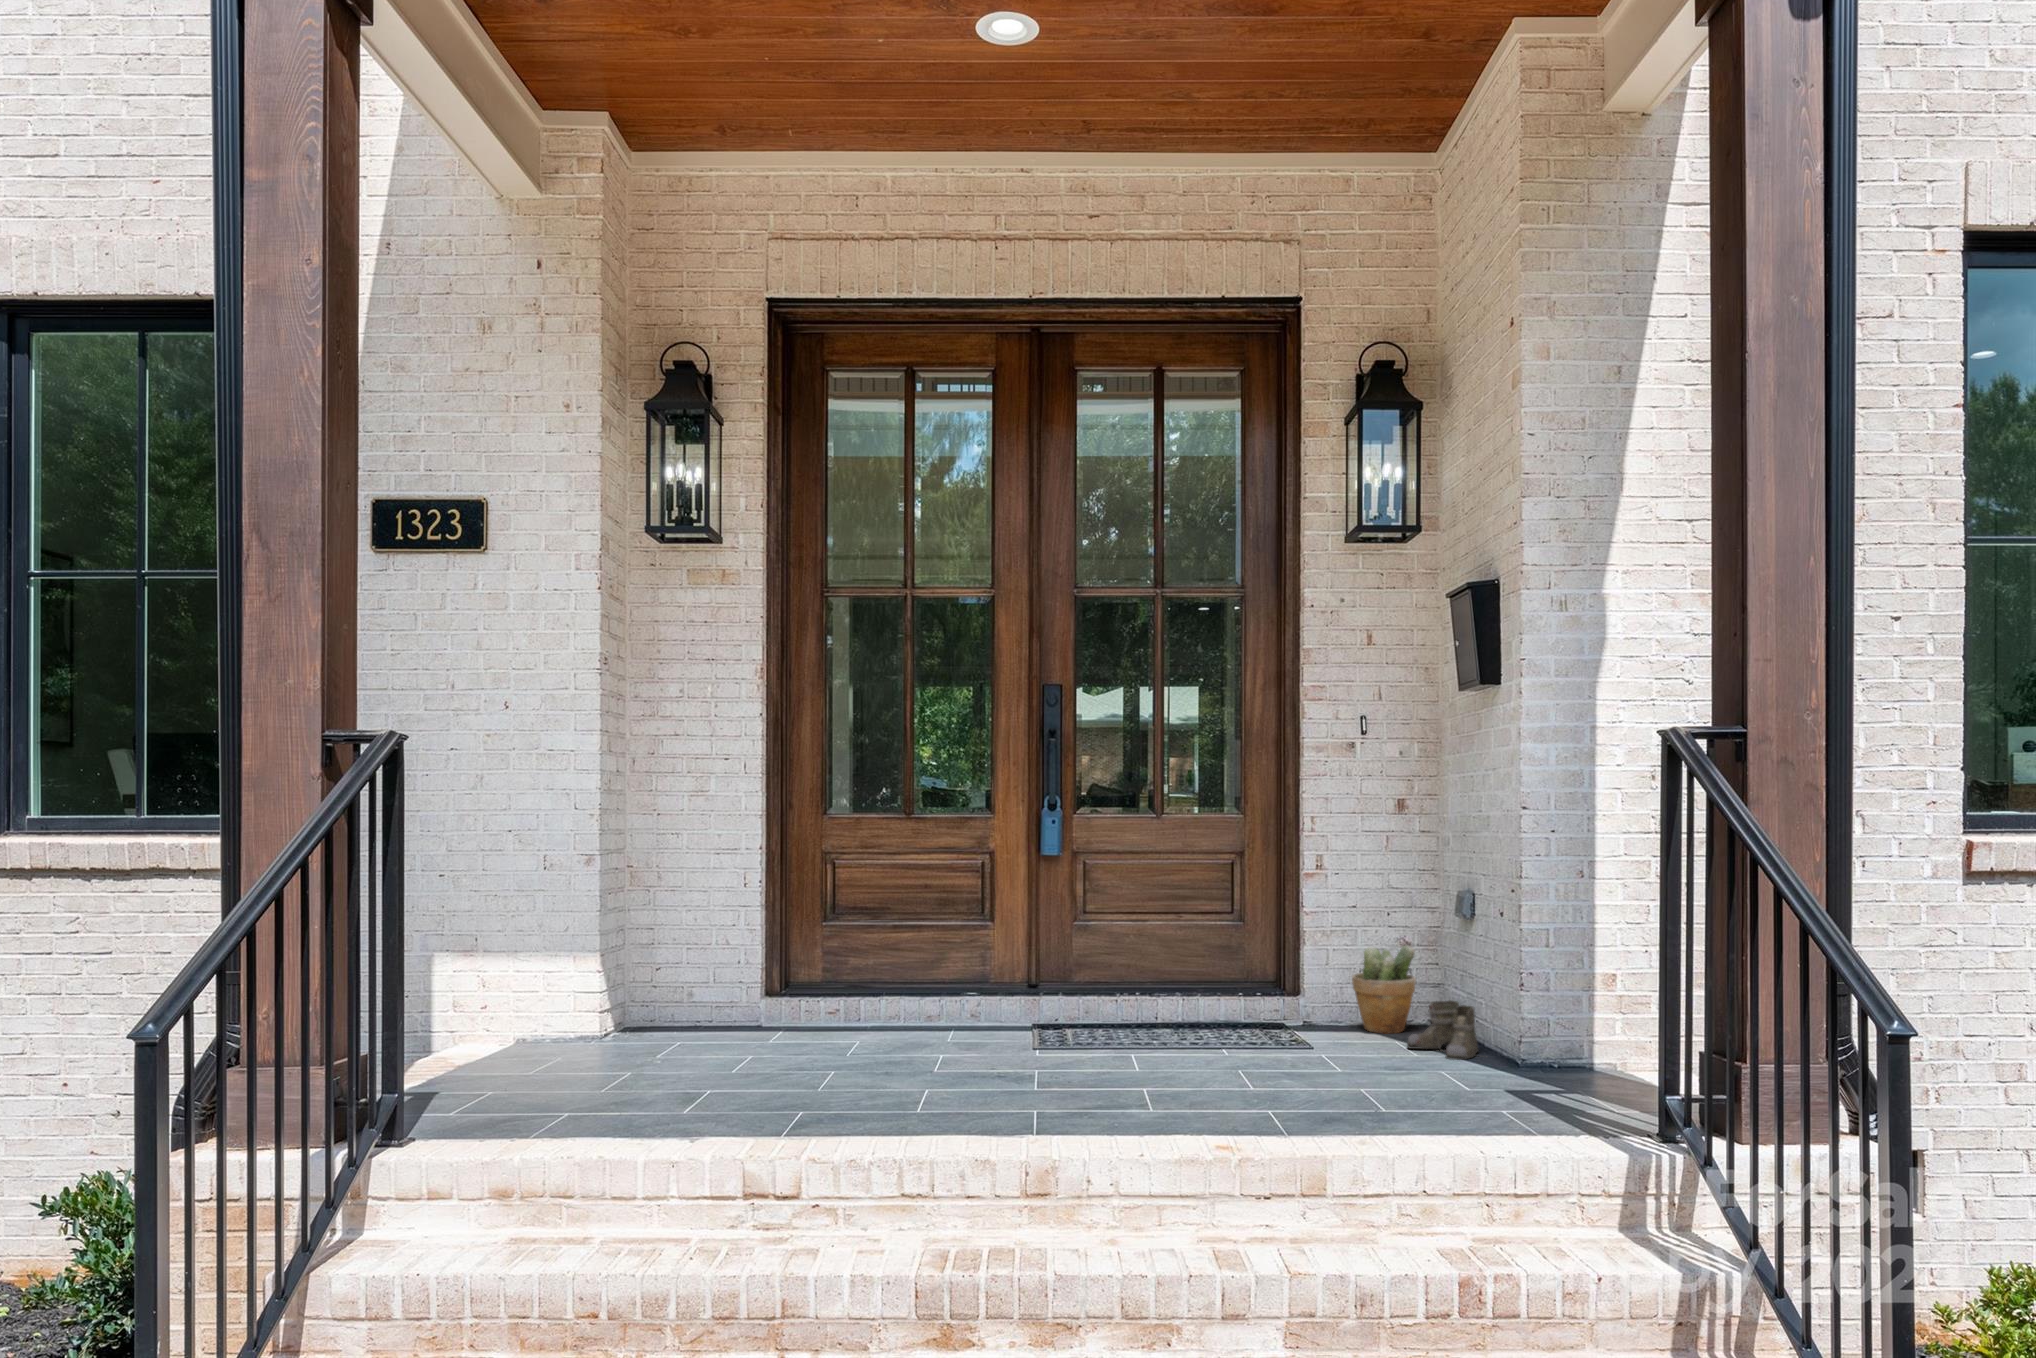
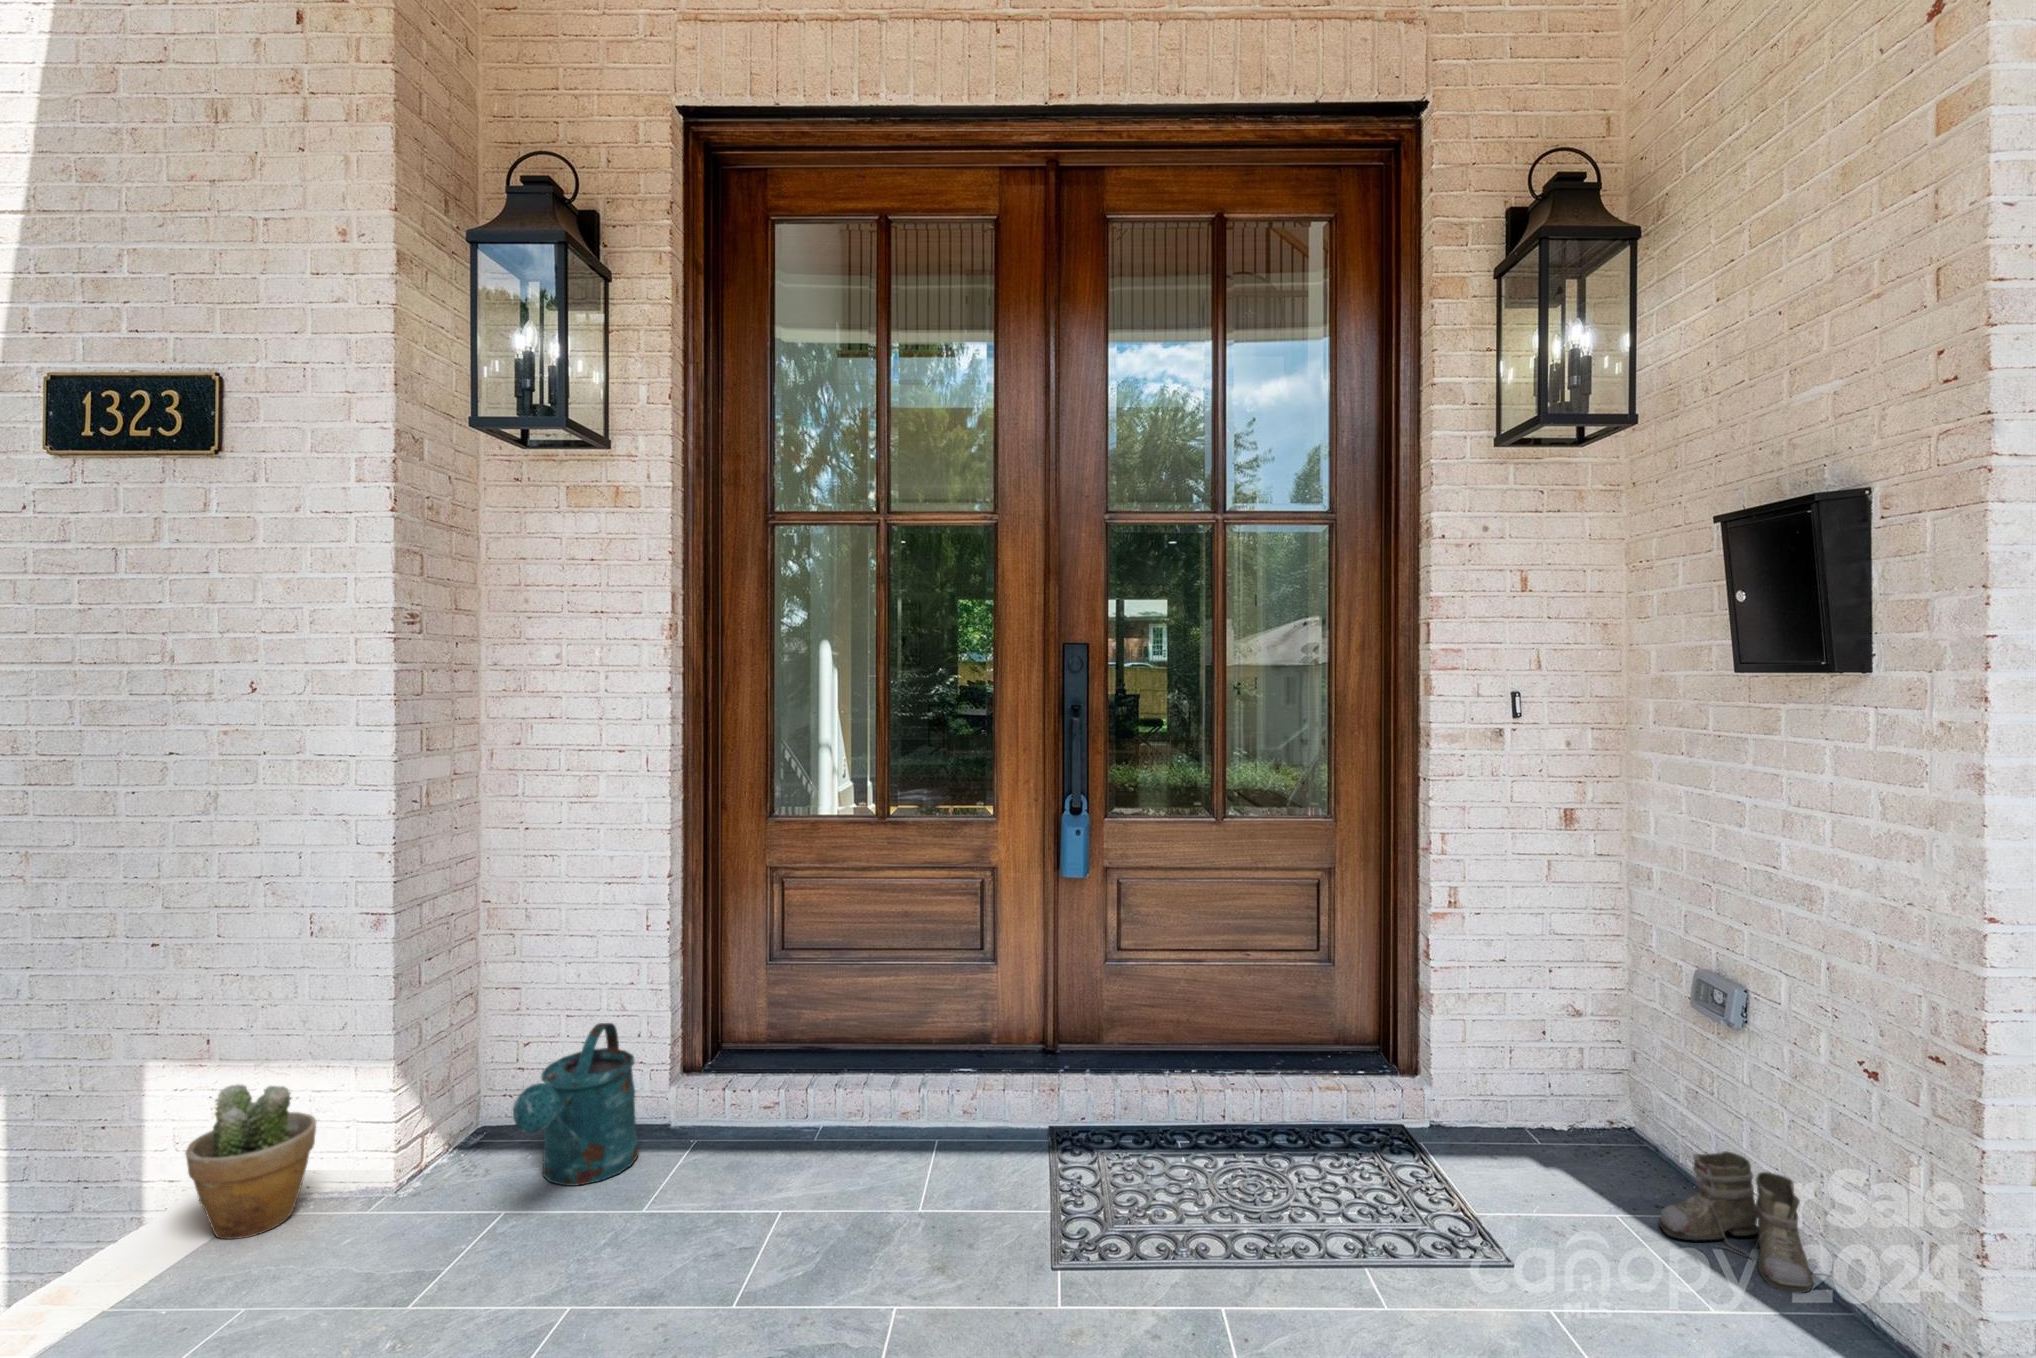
watering can: none [685,944,746,1039] -> present [513,1023,638,1186]
potted plant: present [1352,945,1416,1033] -> present [185,1085,316,1239]

